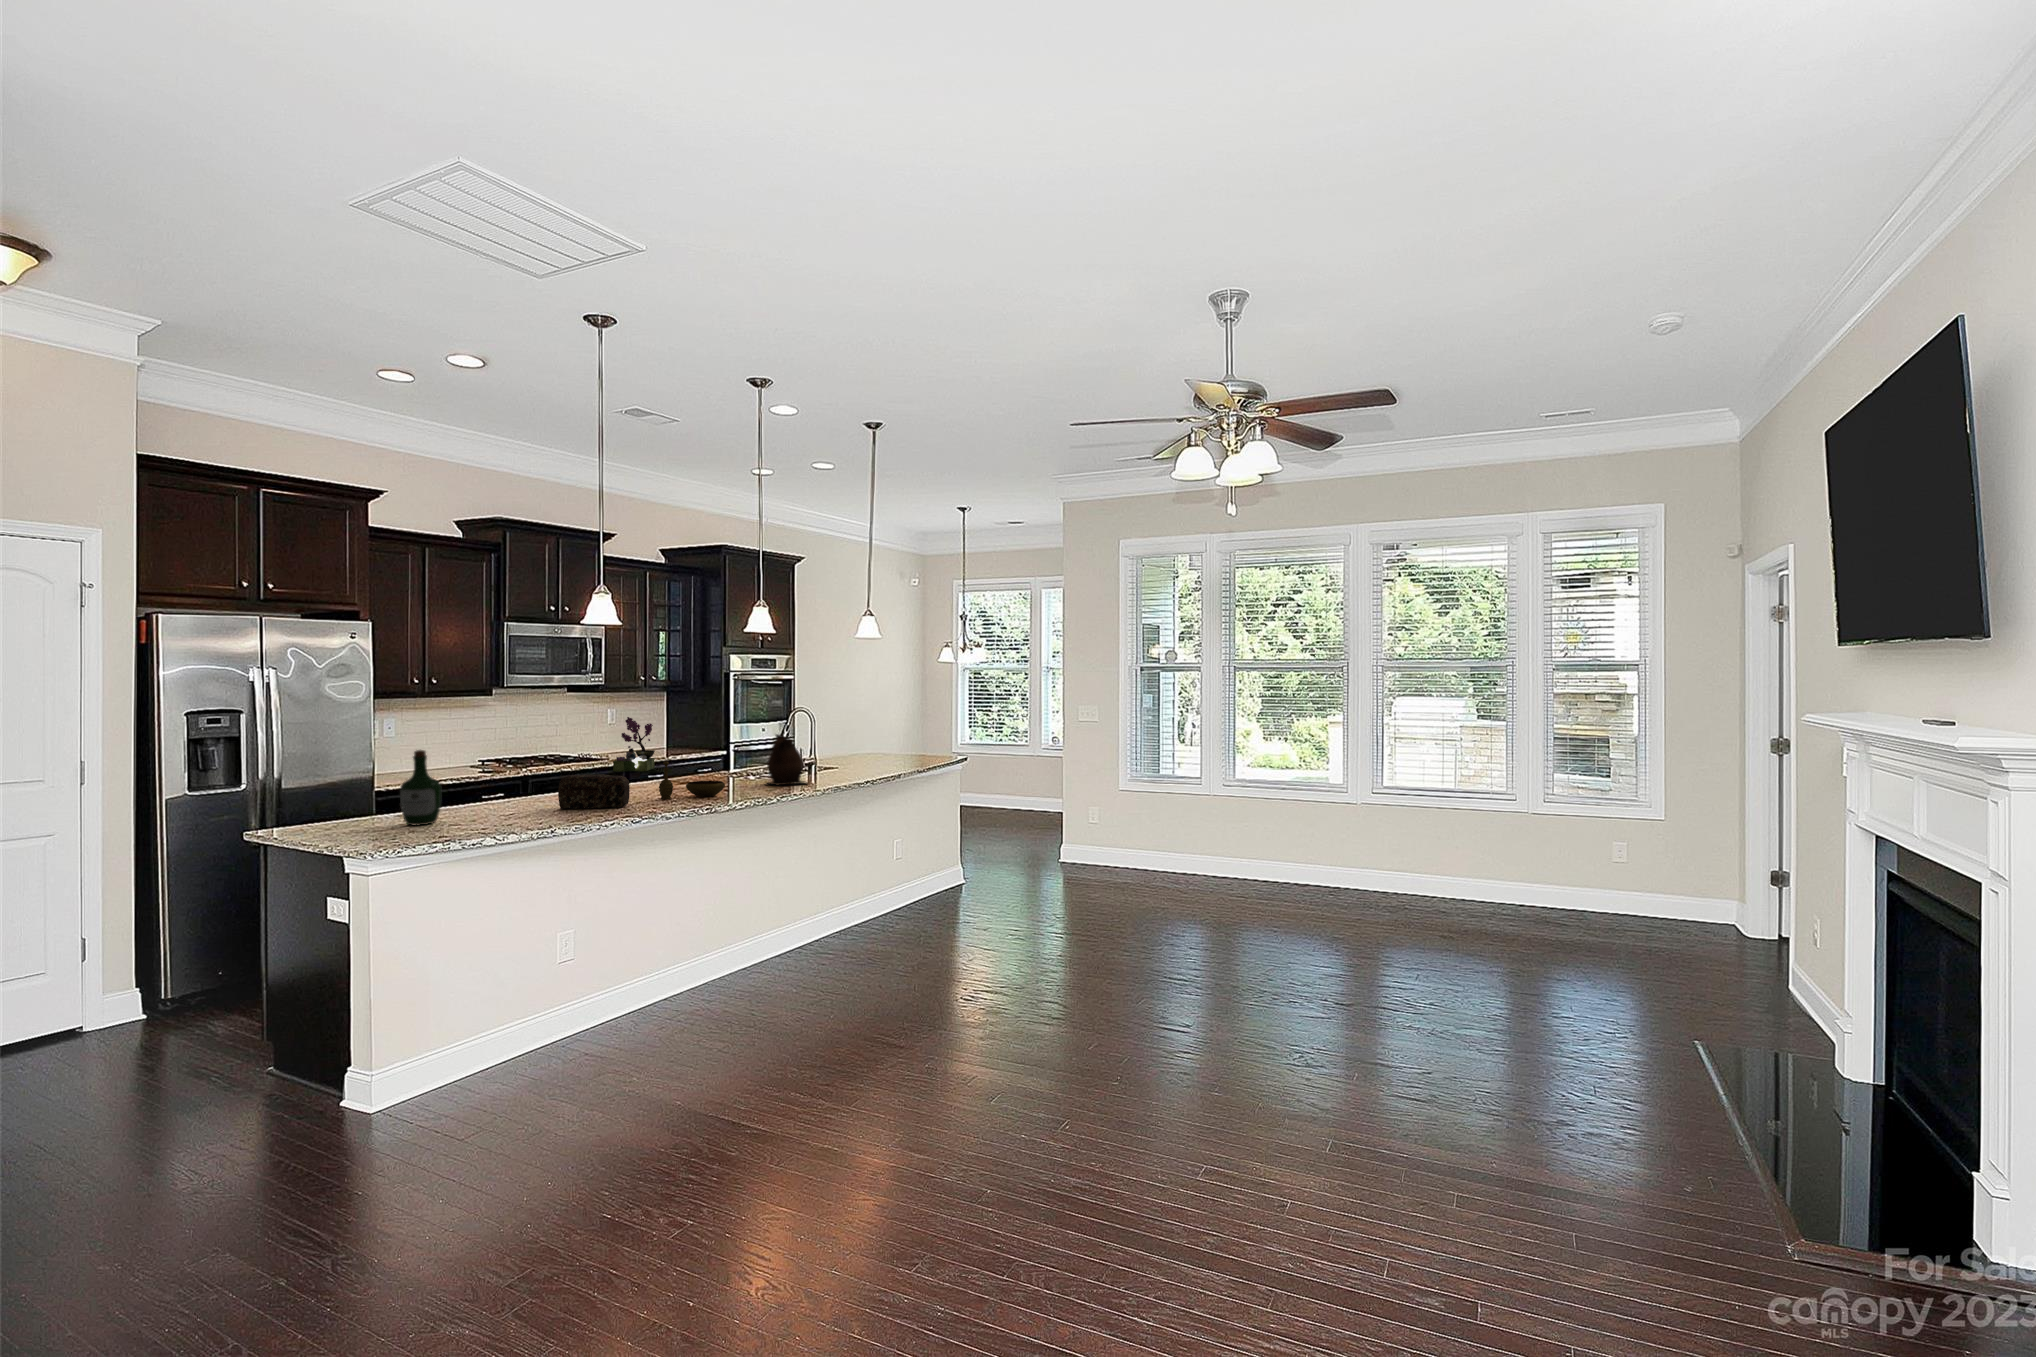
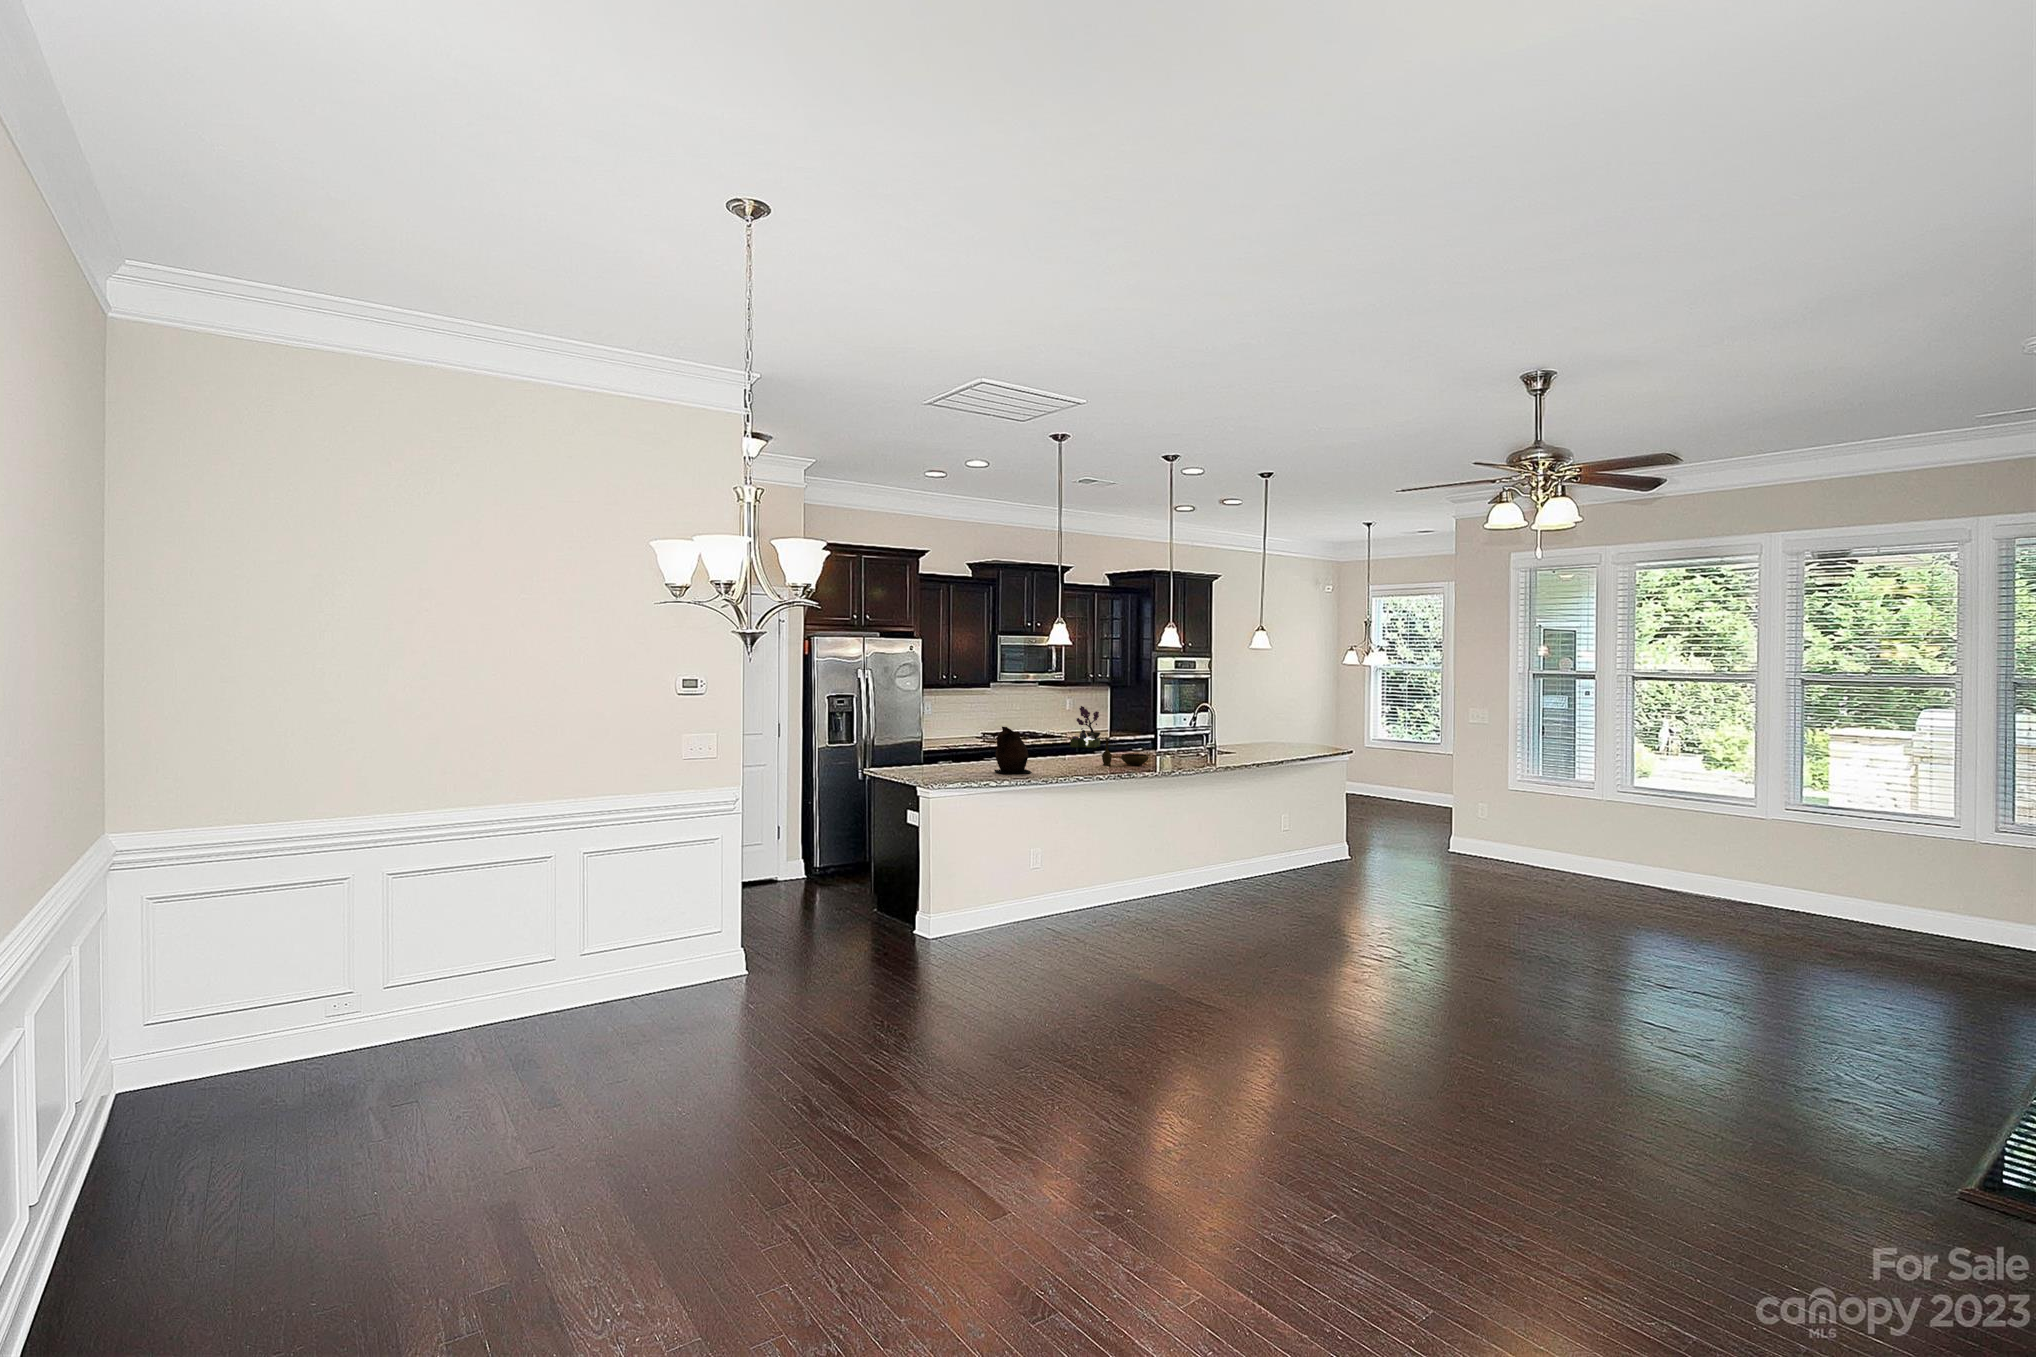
ceramic pitcher: present [767,734,806,785] -> present [994,727,1032,773]
wine bottle: present [400,750,441,825] -> none [943,722,967,771]
bread loaf: present [558,774,630,809] -> none [1036,744,1082,768]

